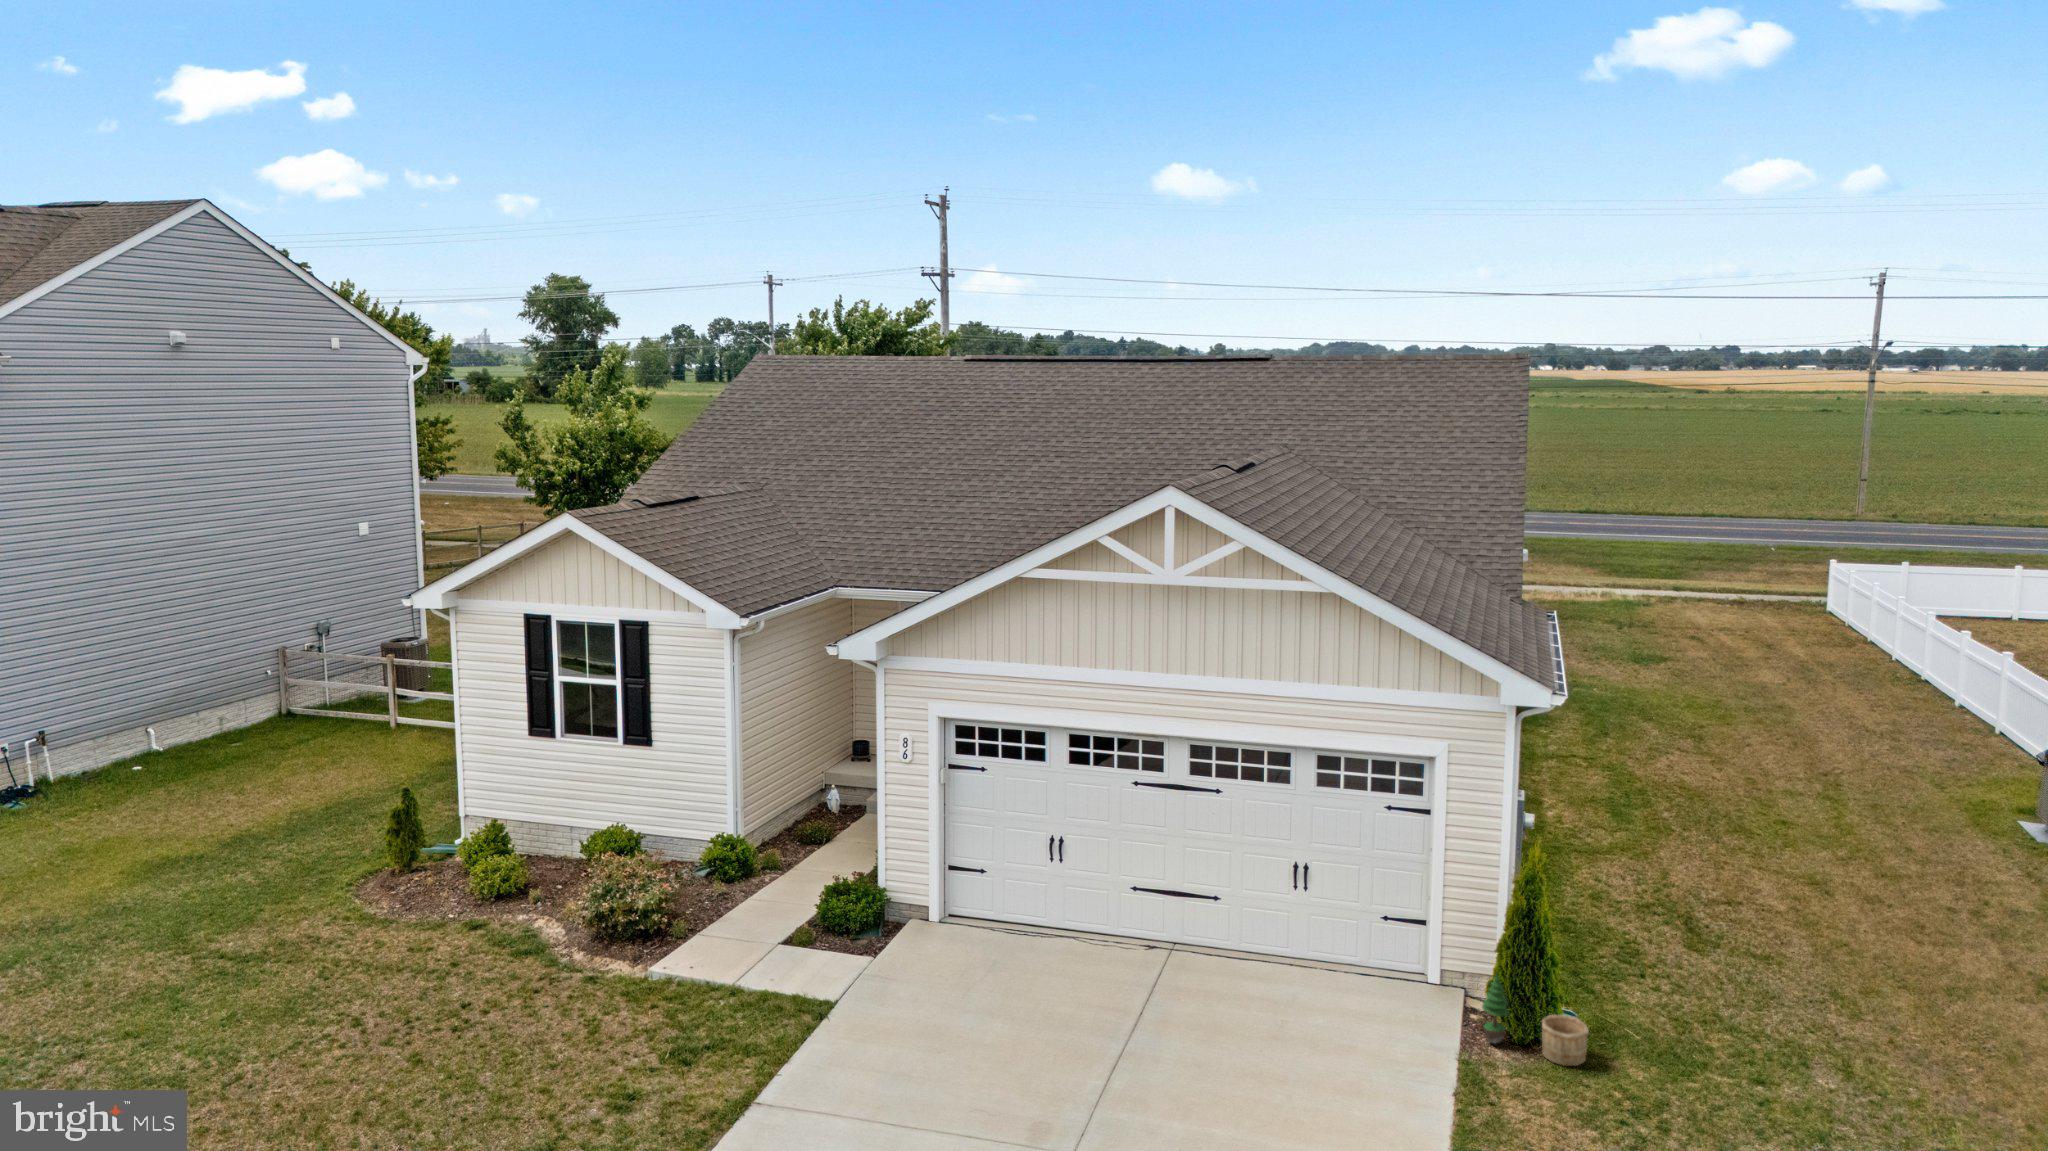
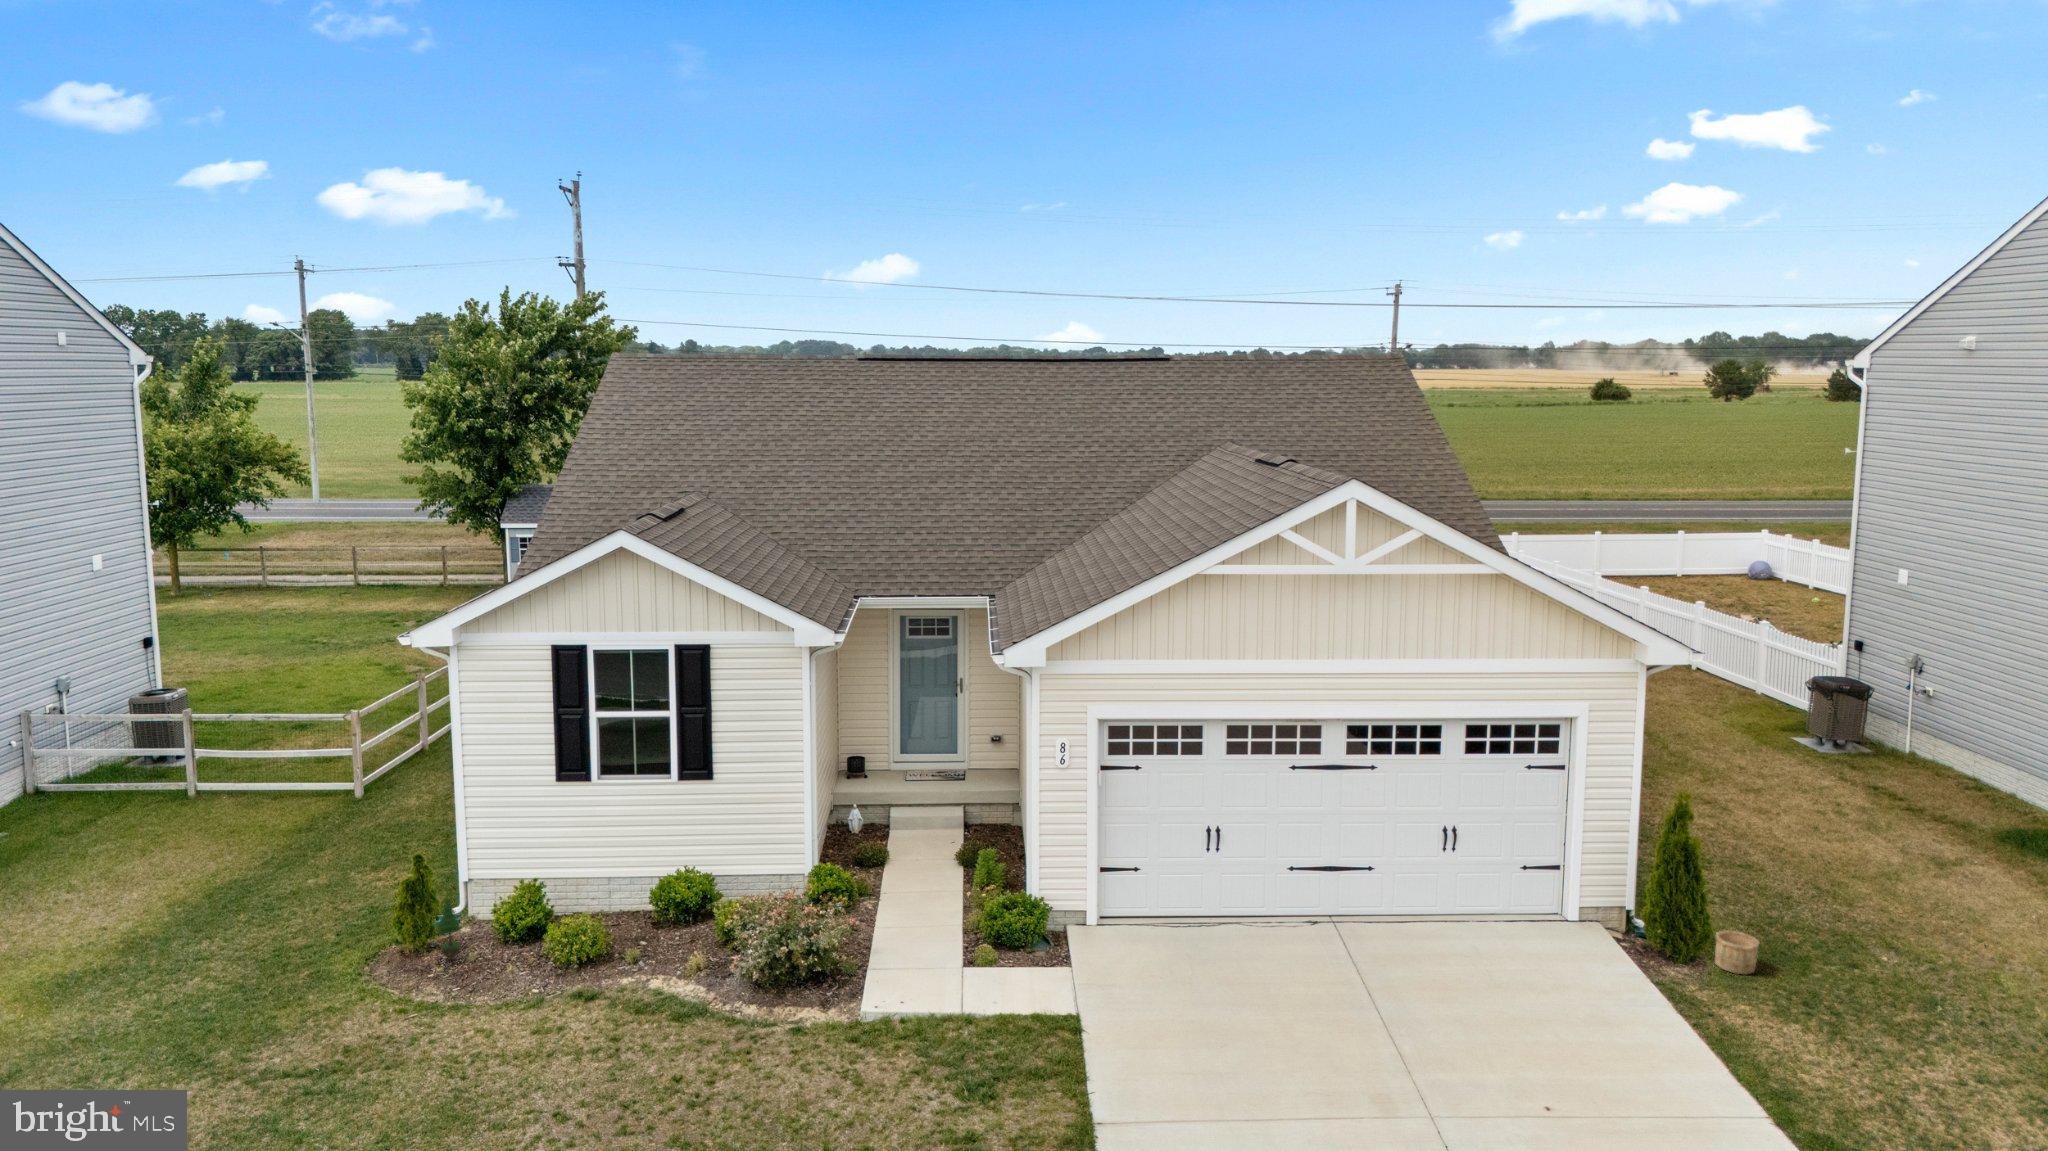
potted tree: present [1482,975,1509,1044] -> present [437,899,462,960]

